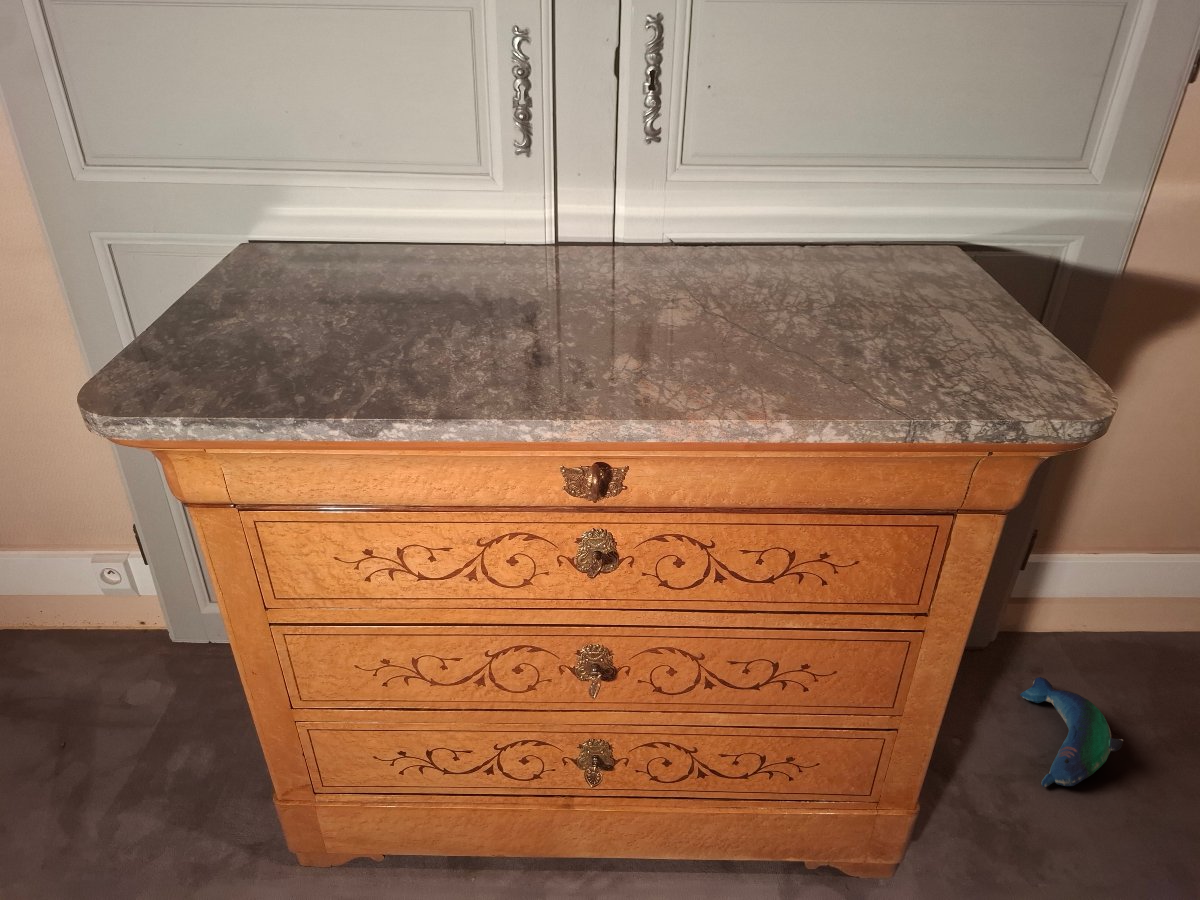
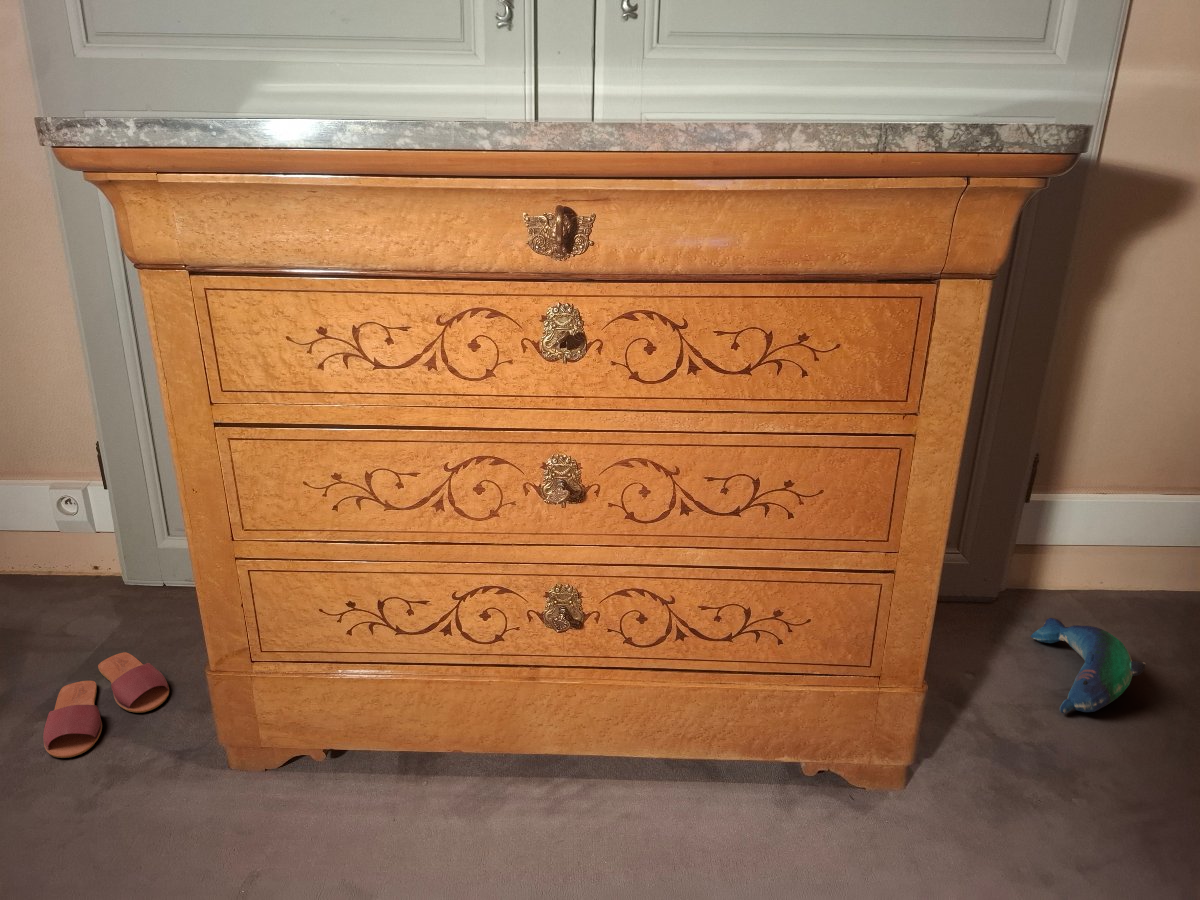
slippers: none [124,729,230,854] -> present [43,652,169,758]

